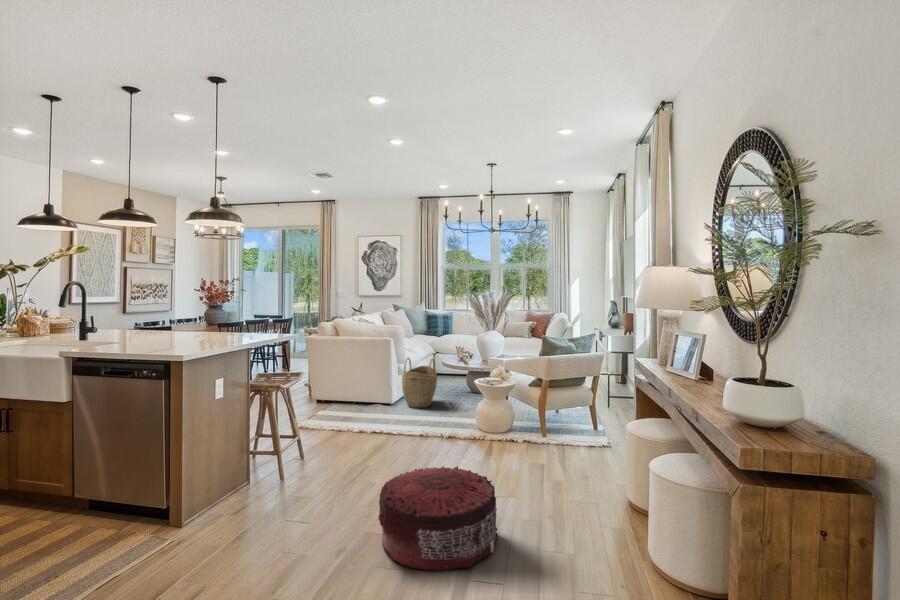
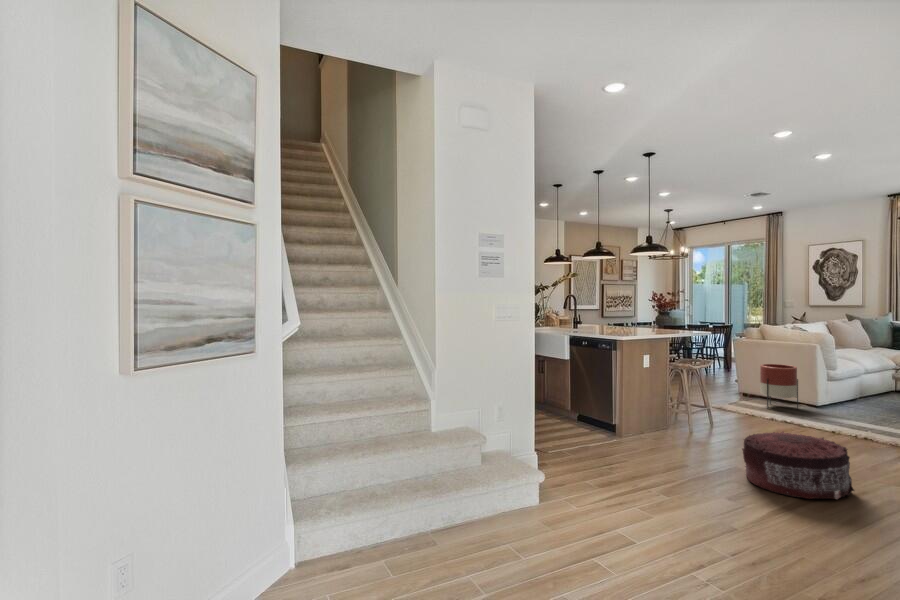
woven basket: present [402,358,437,408] -> none [831,364,878,415]
planter: none [339,363,375,417] -> present [760,364,798,409]

